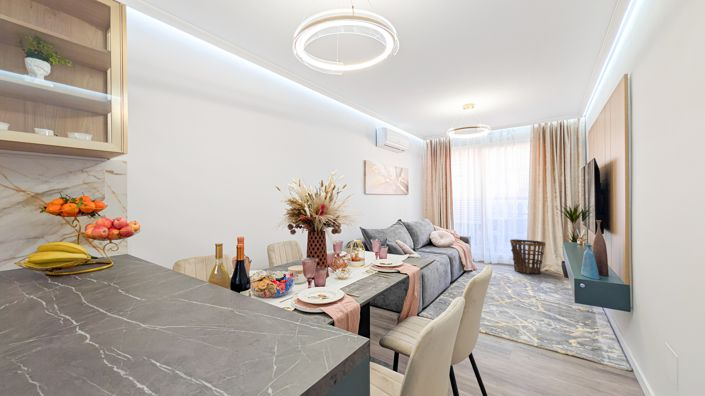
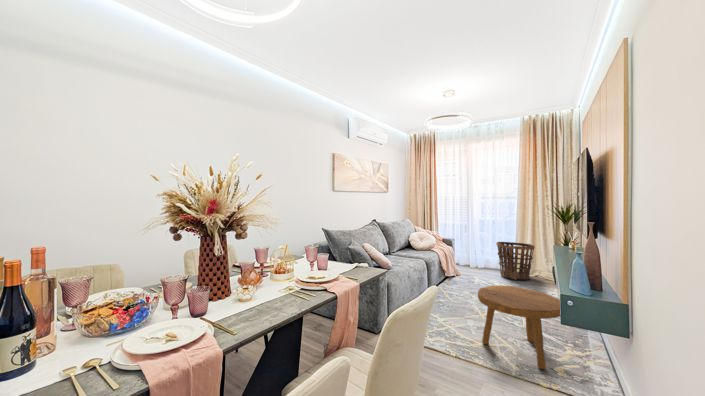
footstool: none [503,275,577,341] -> present [478,285,561,369]

